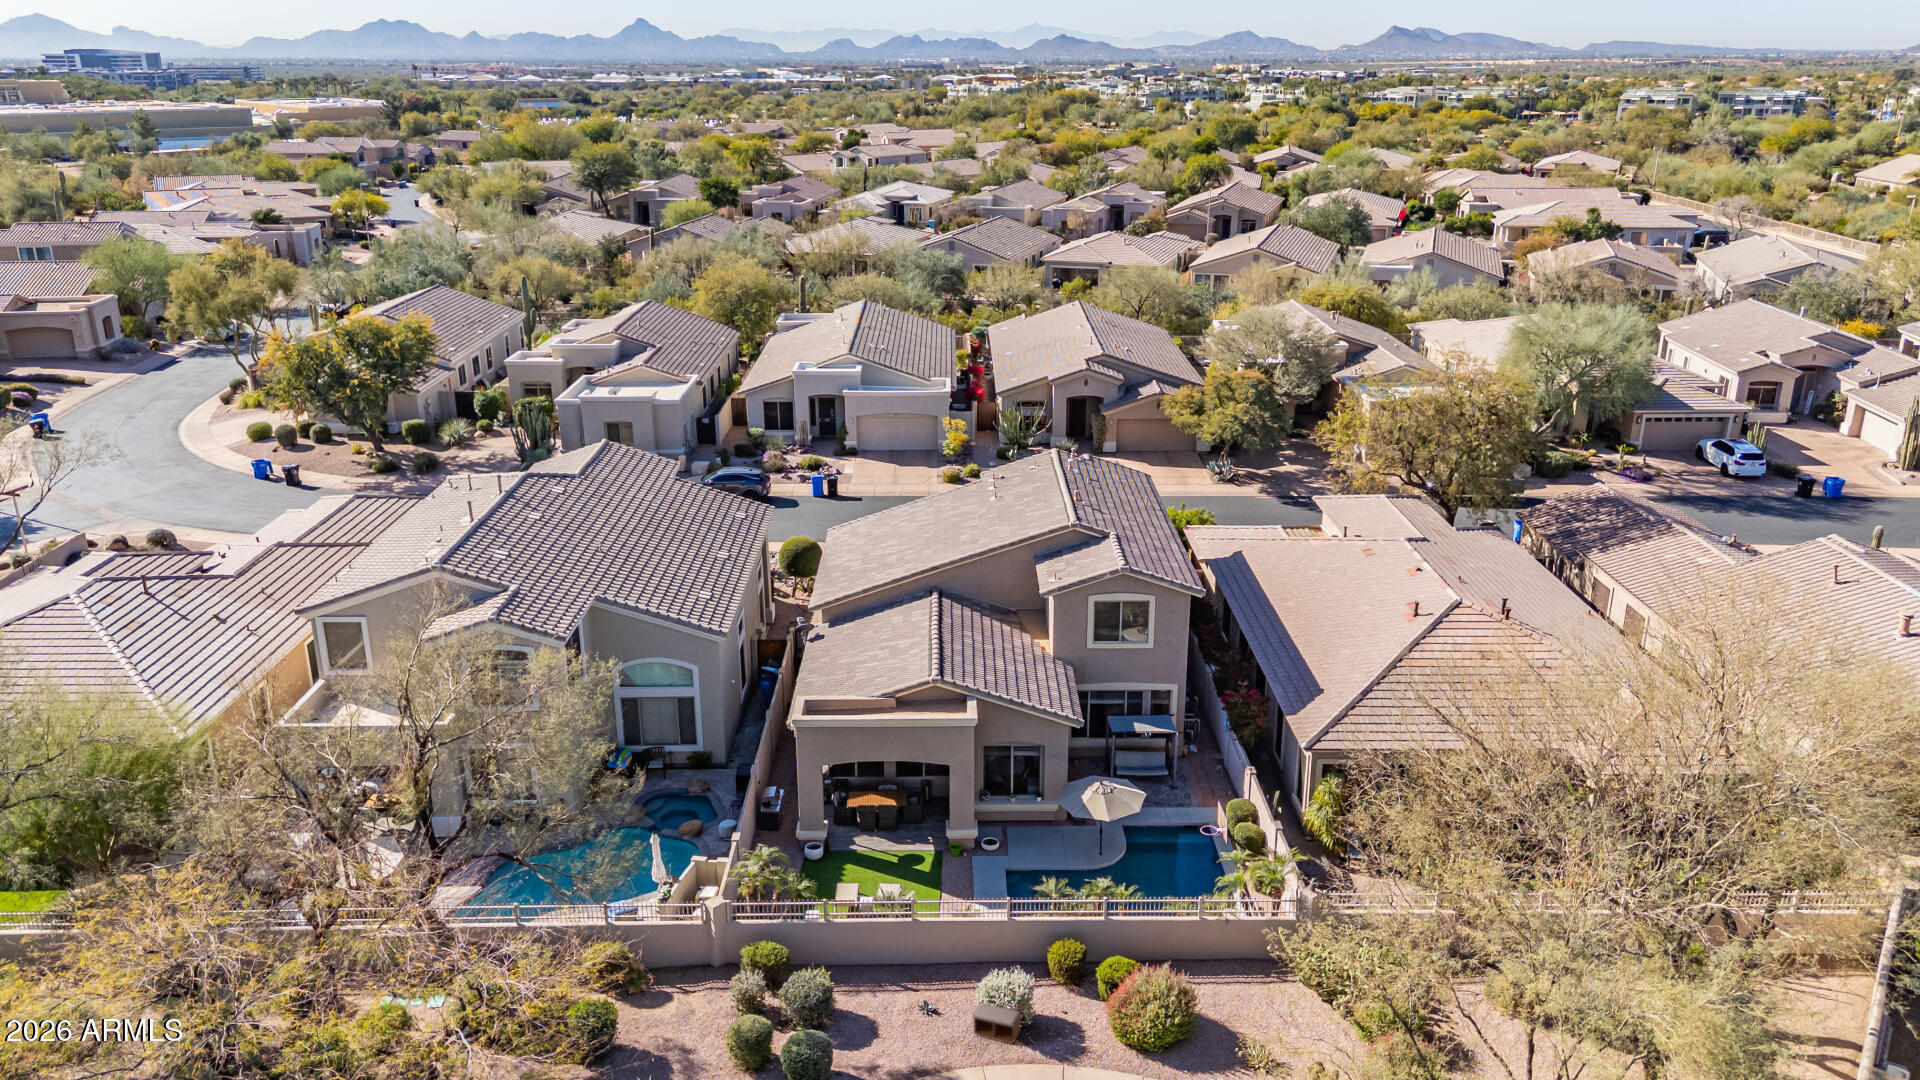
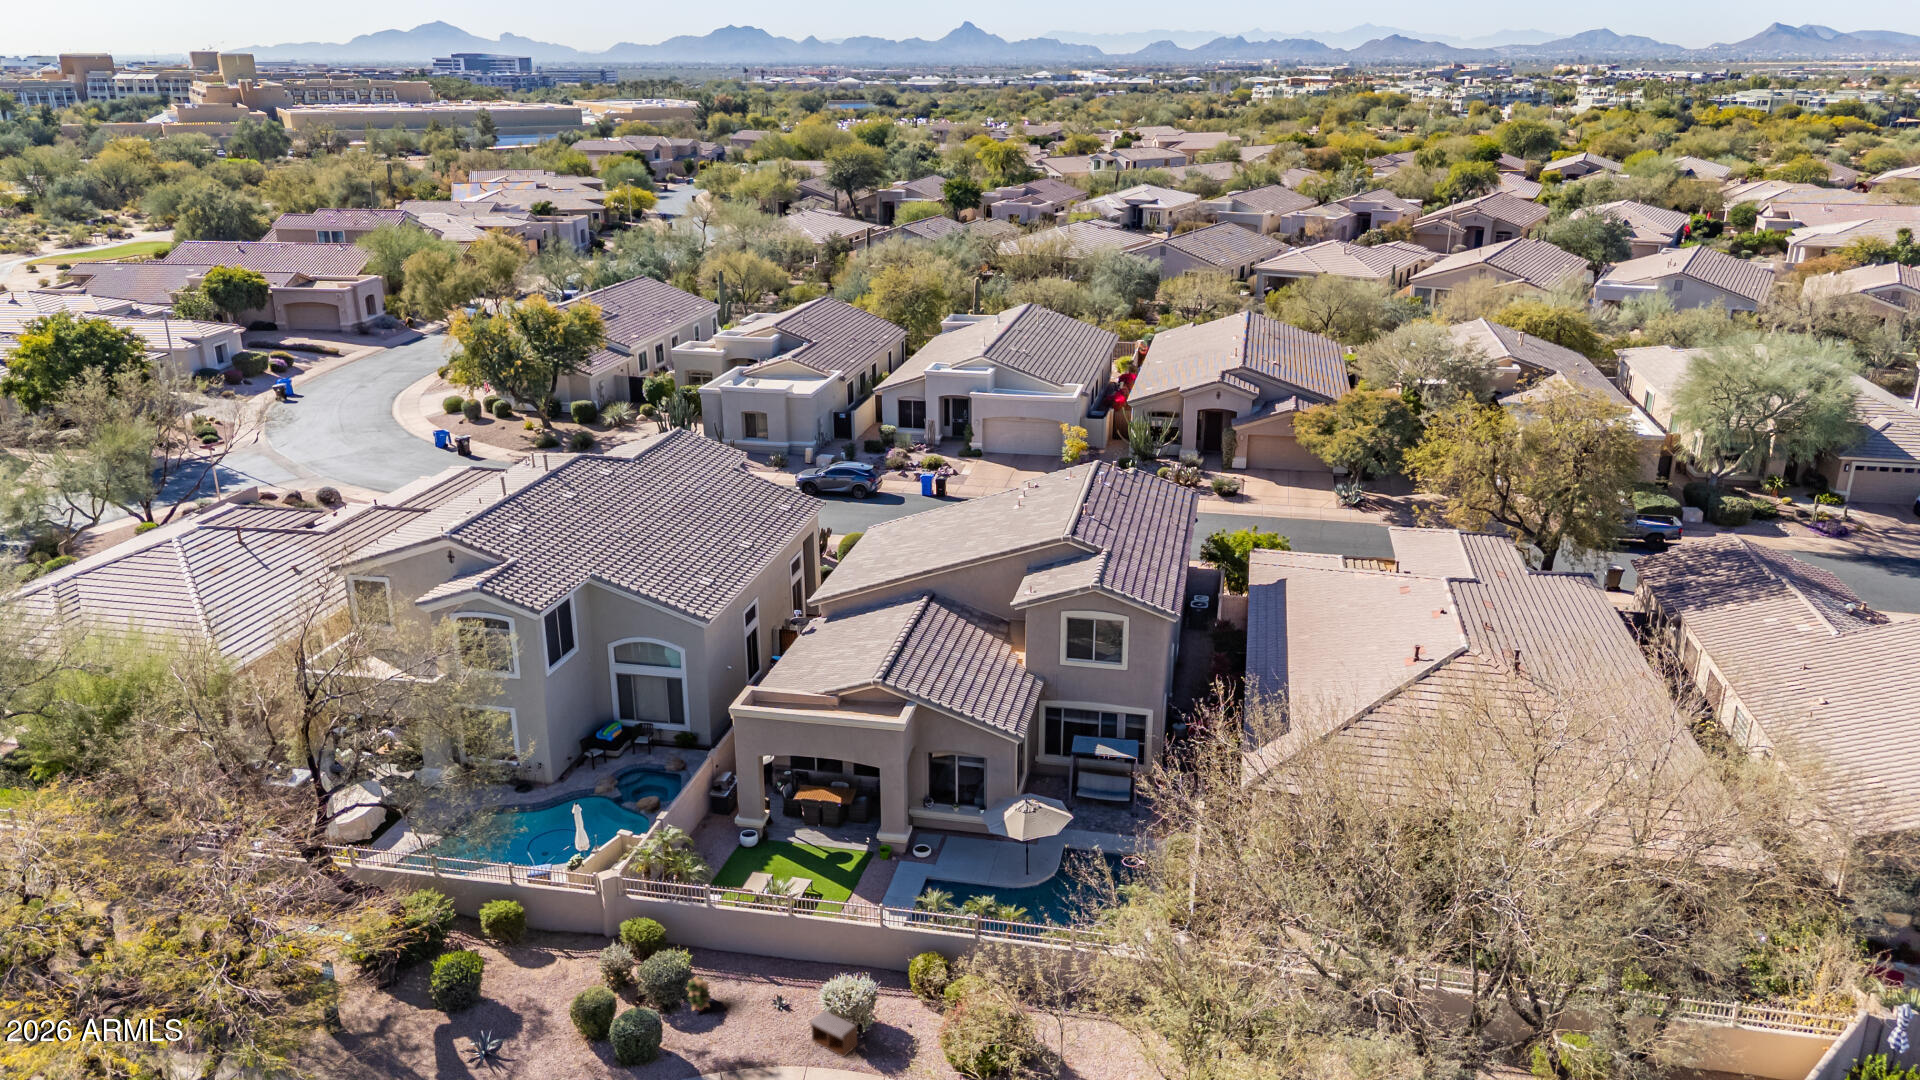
decorative plant: present [623,960,646,993] -> present [687,977,710,1010]

